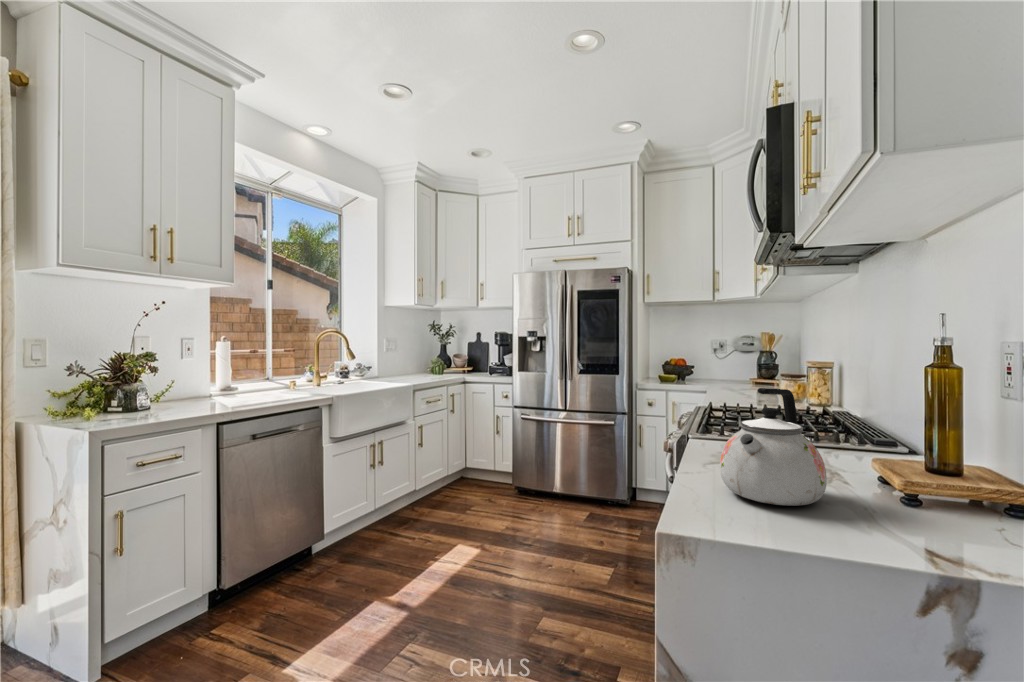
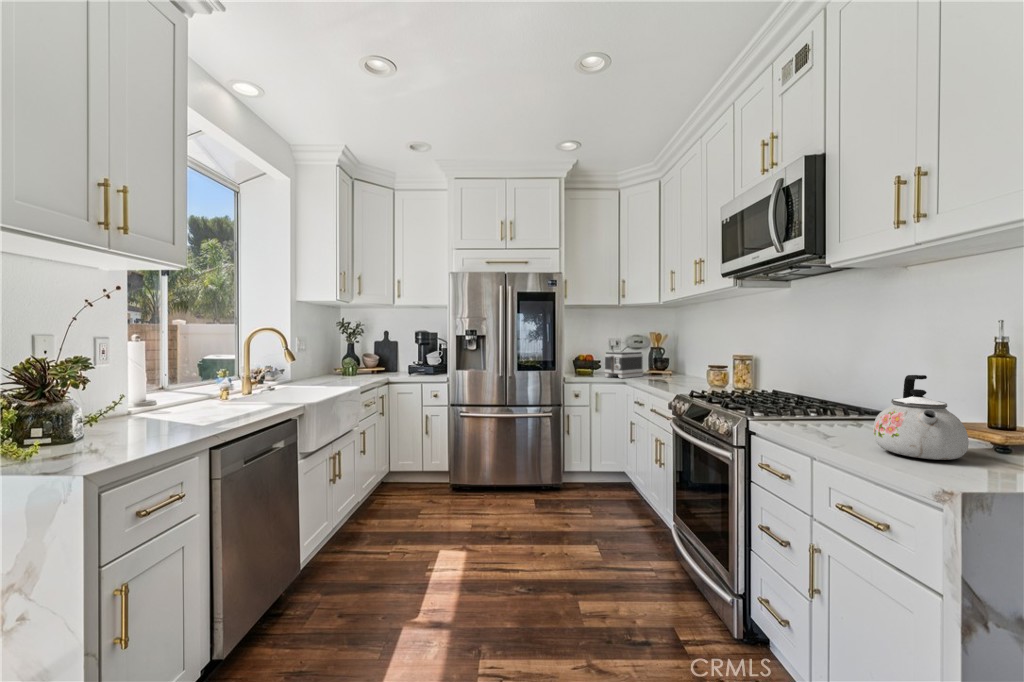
toaster: none [688,356,742,388] -> present [604,352,643,378]

